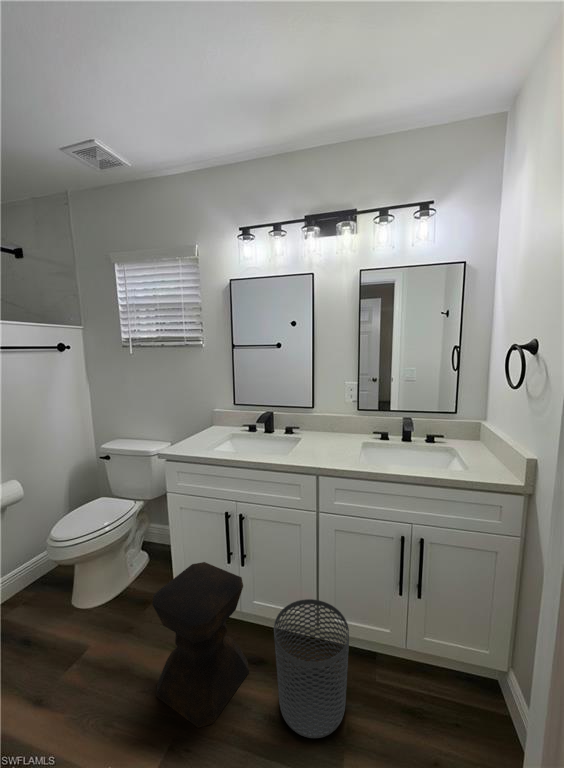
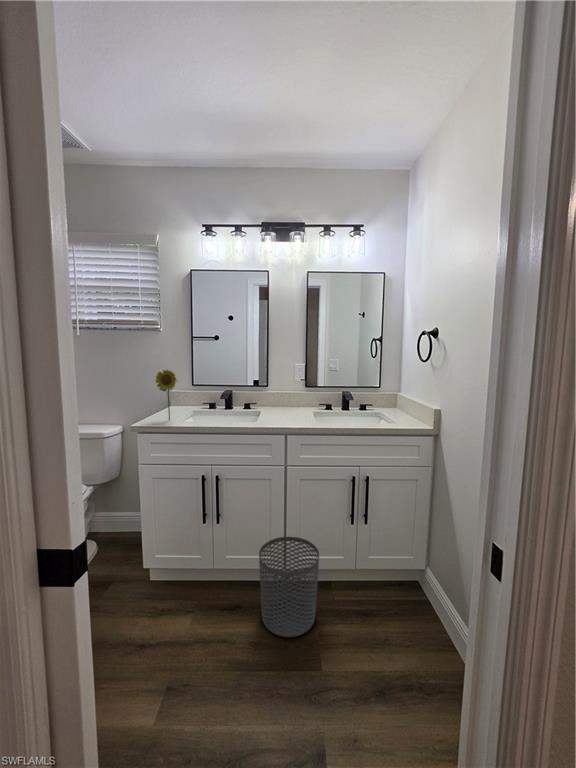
flower: none [181,392,206,445] -> present [155,370,177,420]
stool: present [152,562,249,728] -> none [148,521,231,653]

